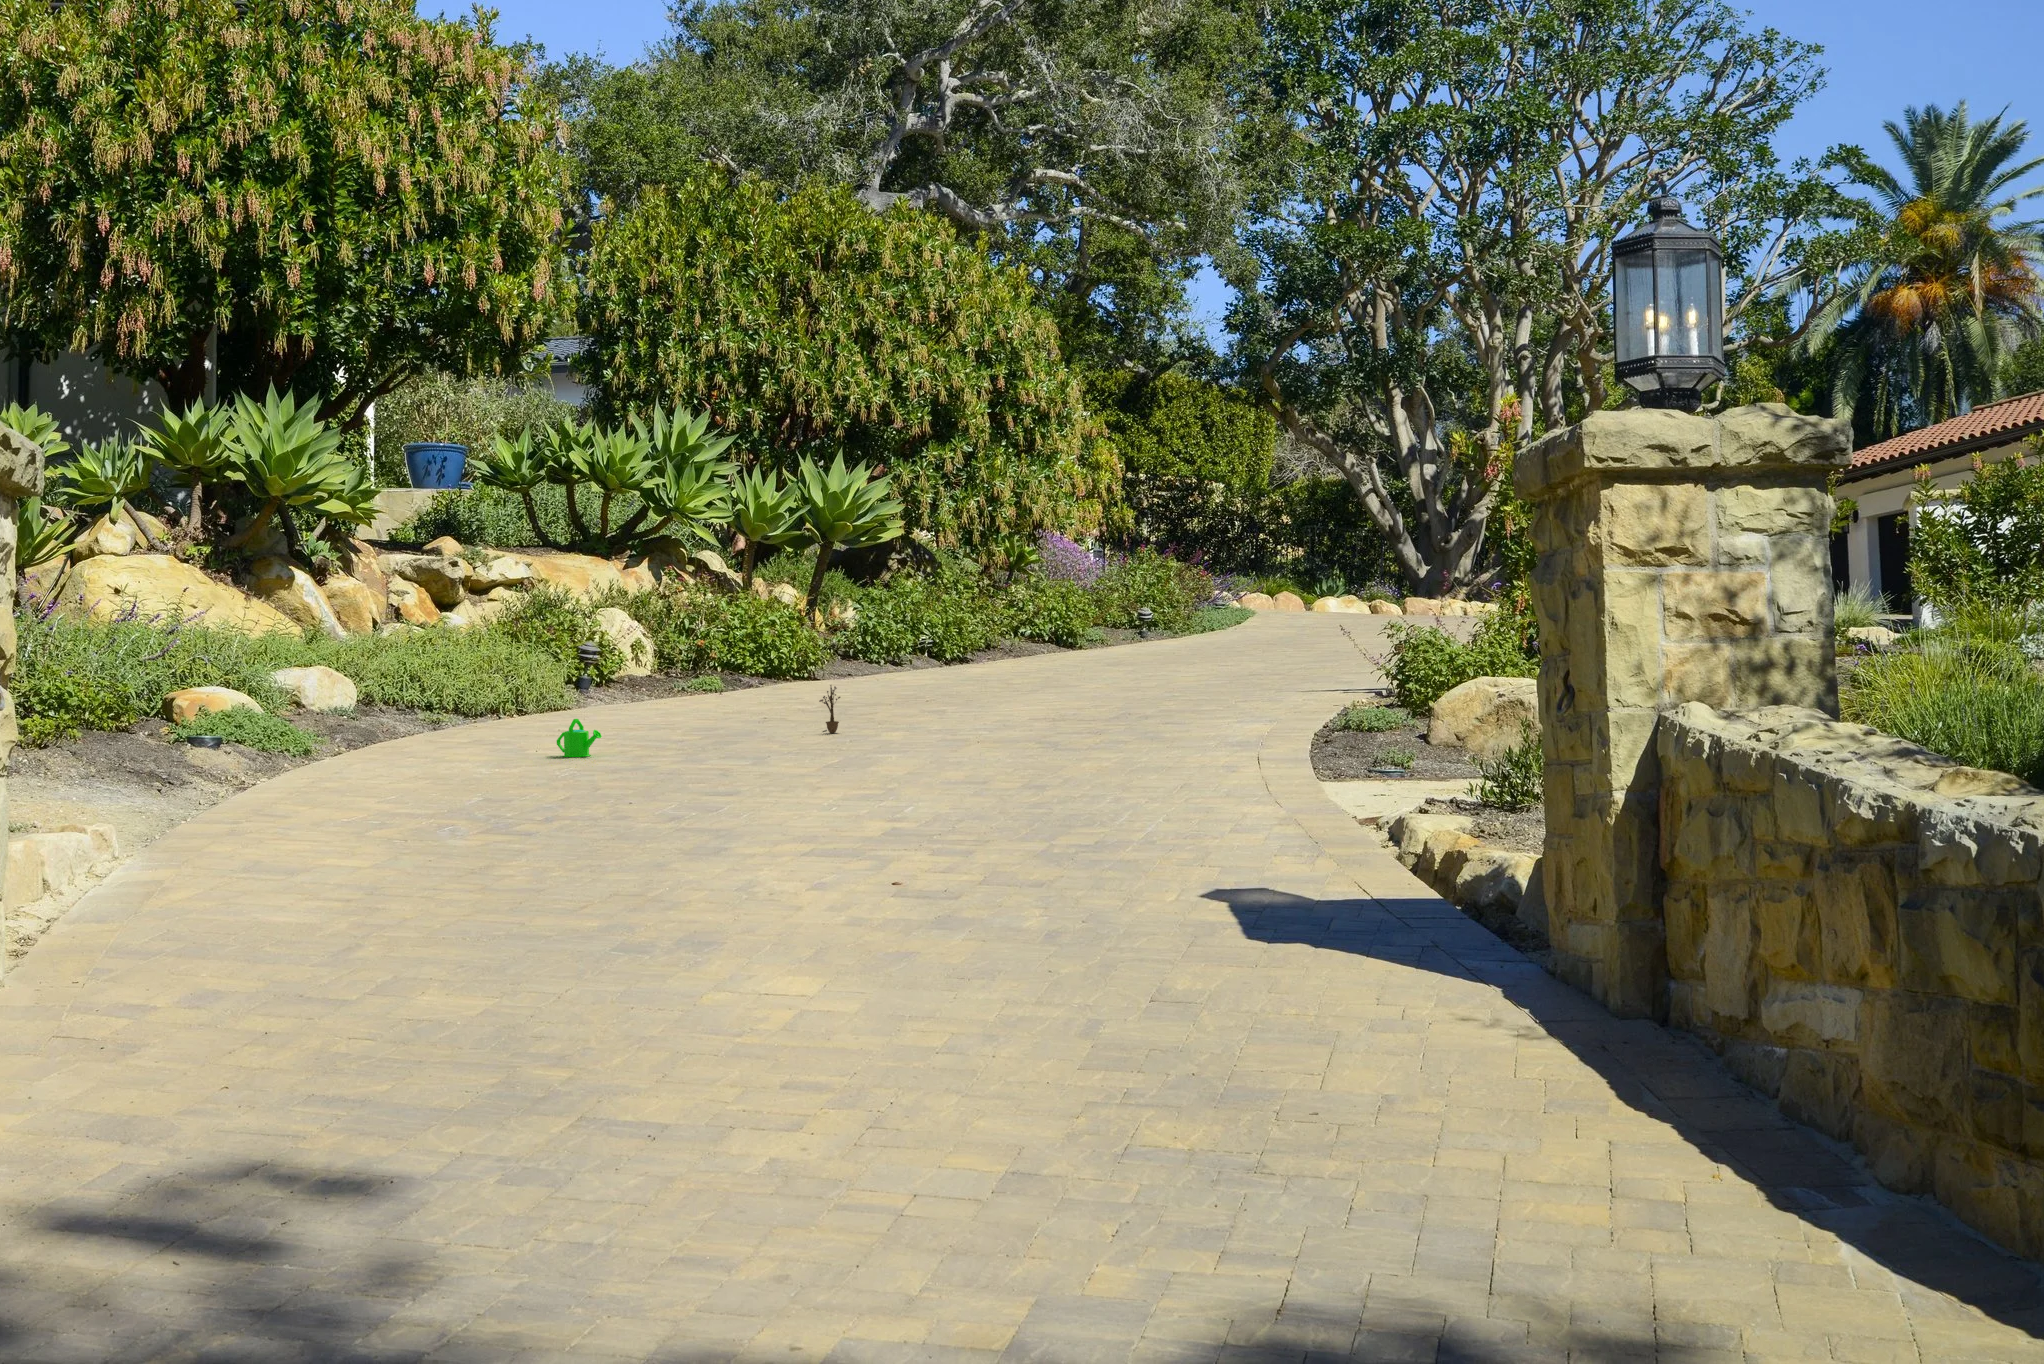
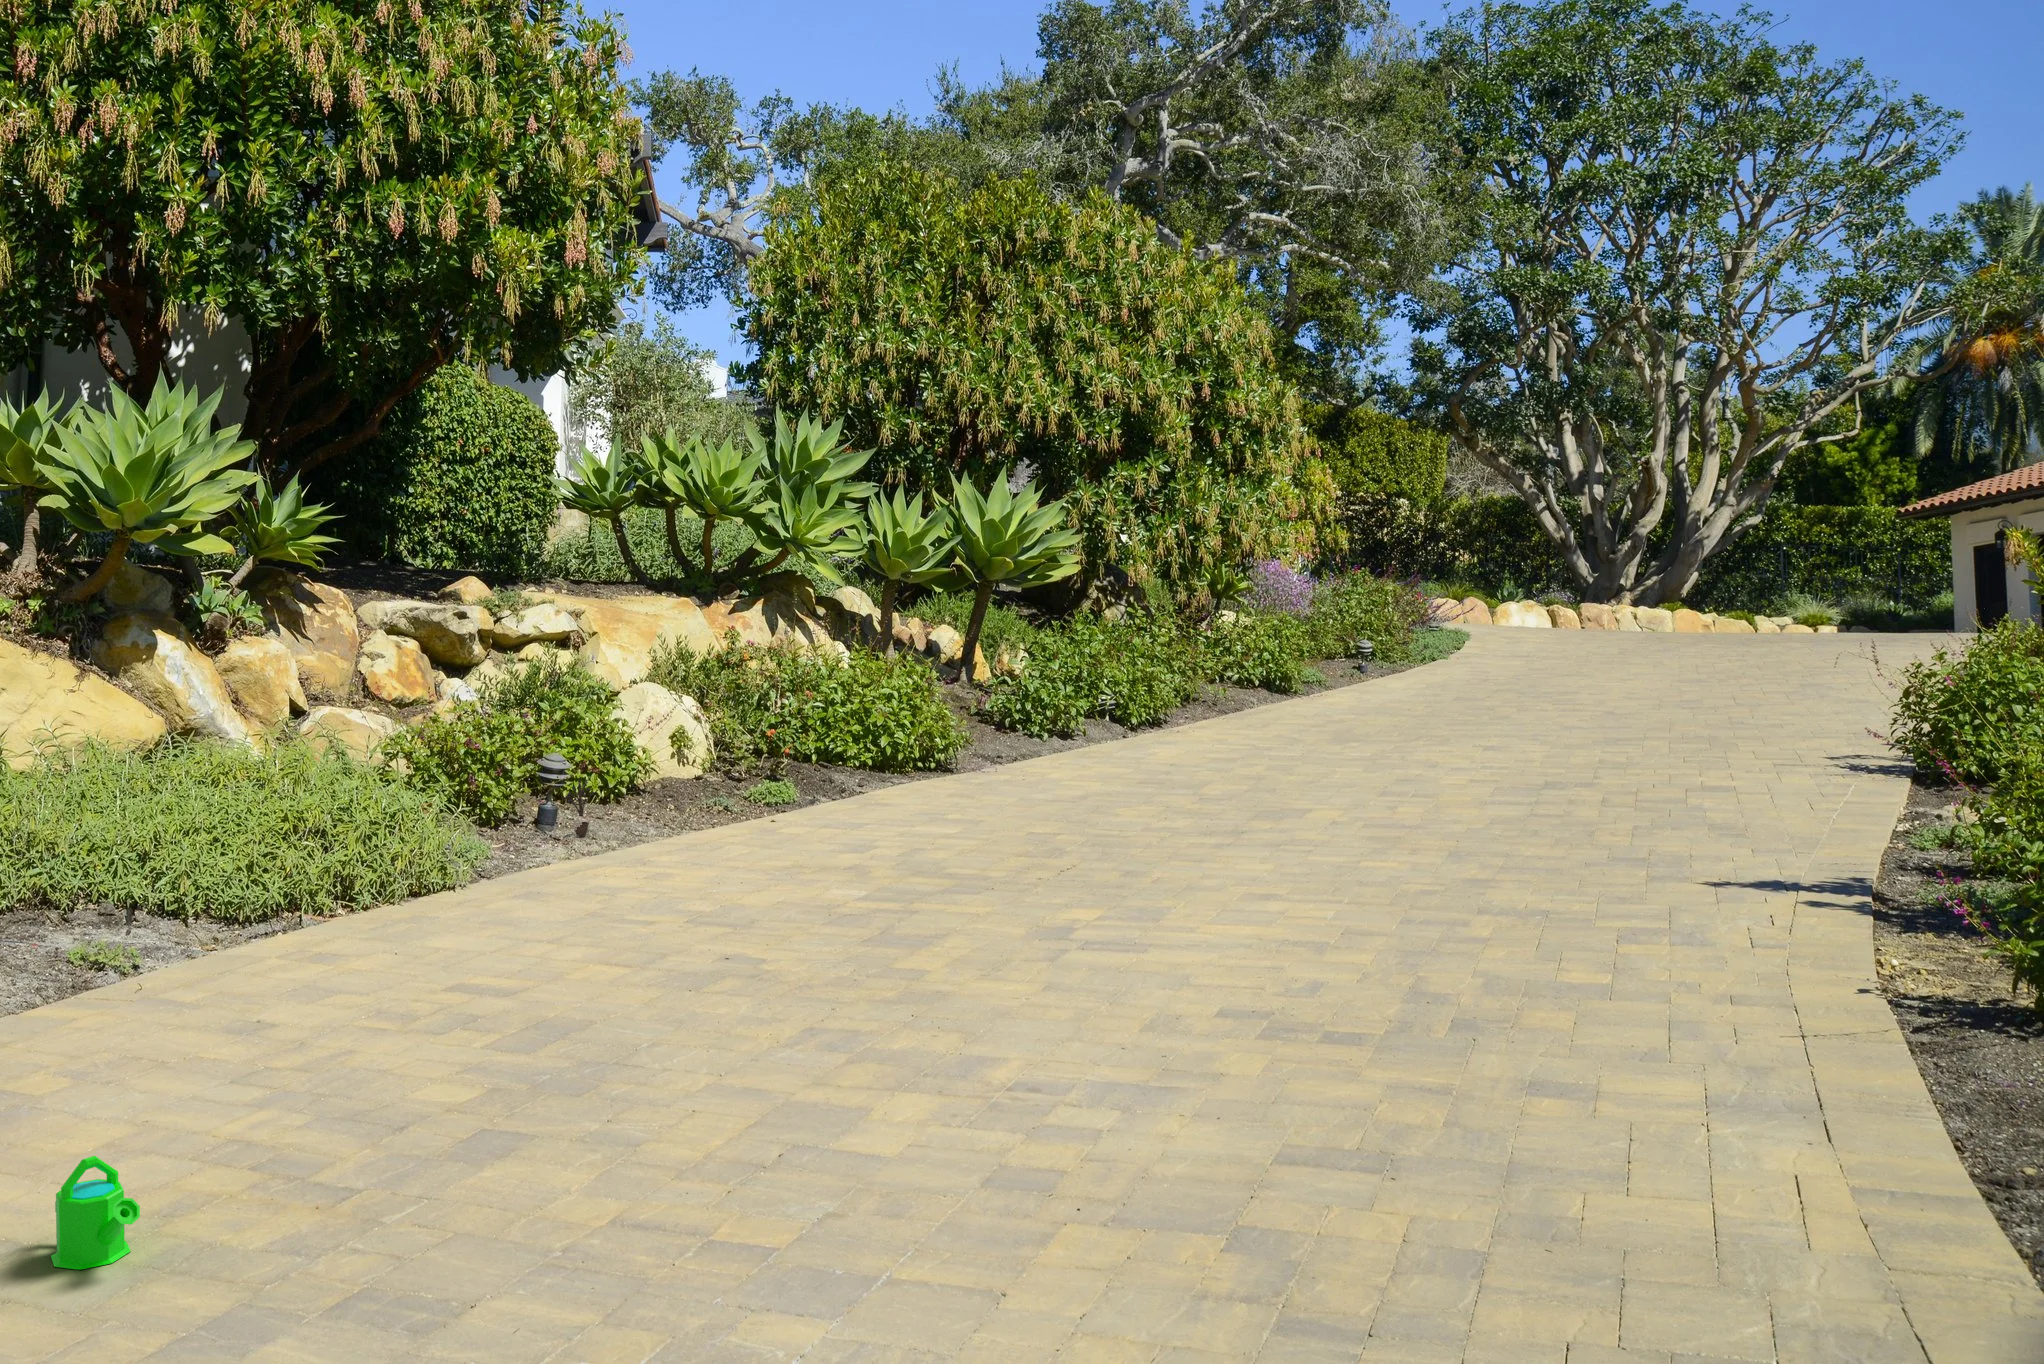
decorative plant: present [819,685,840,733] -> present [563,779,594,838]

